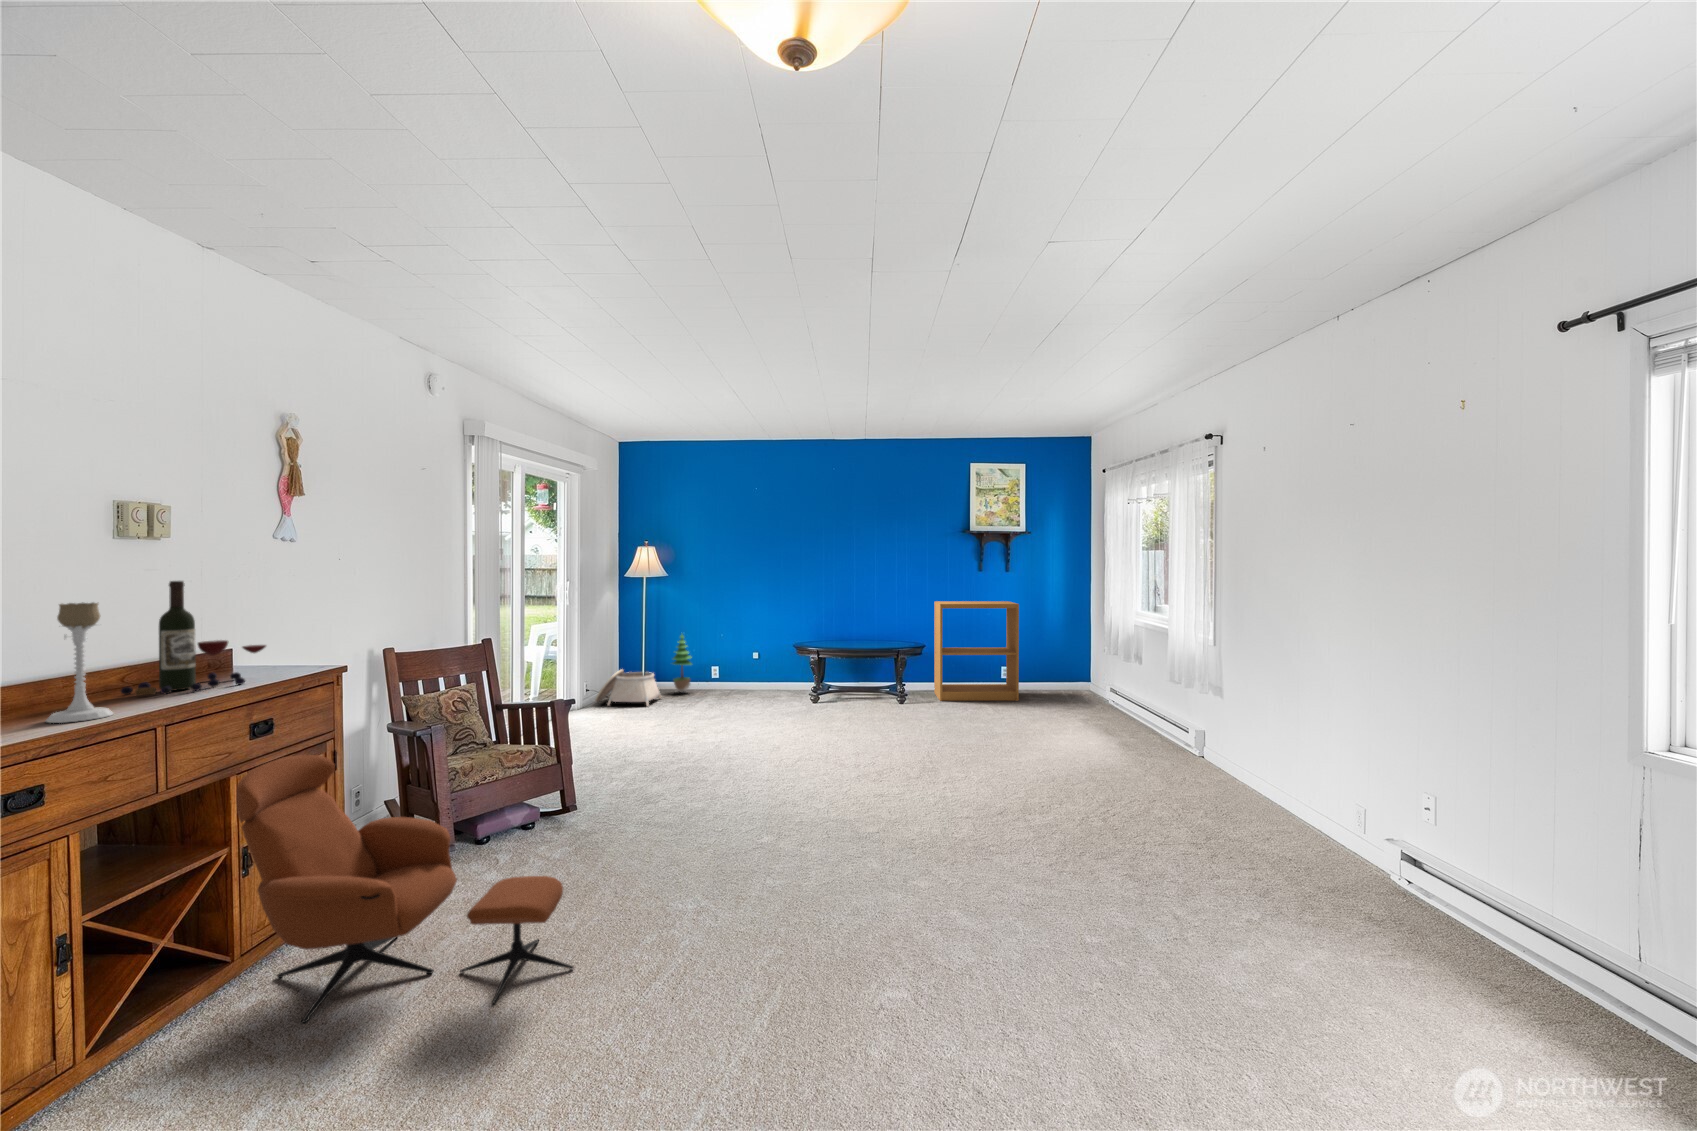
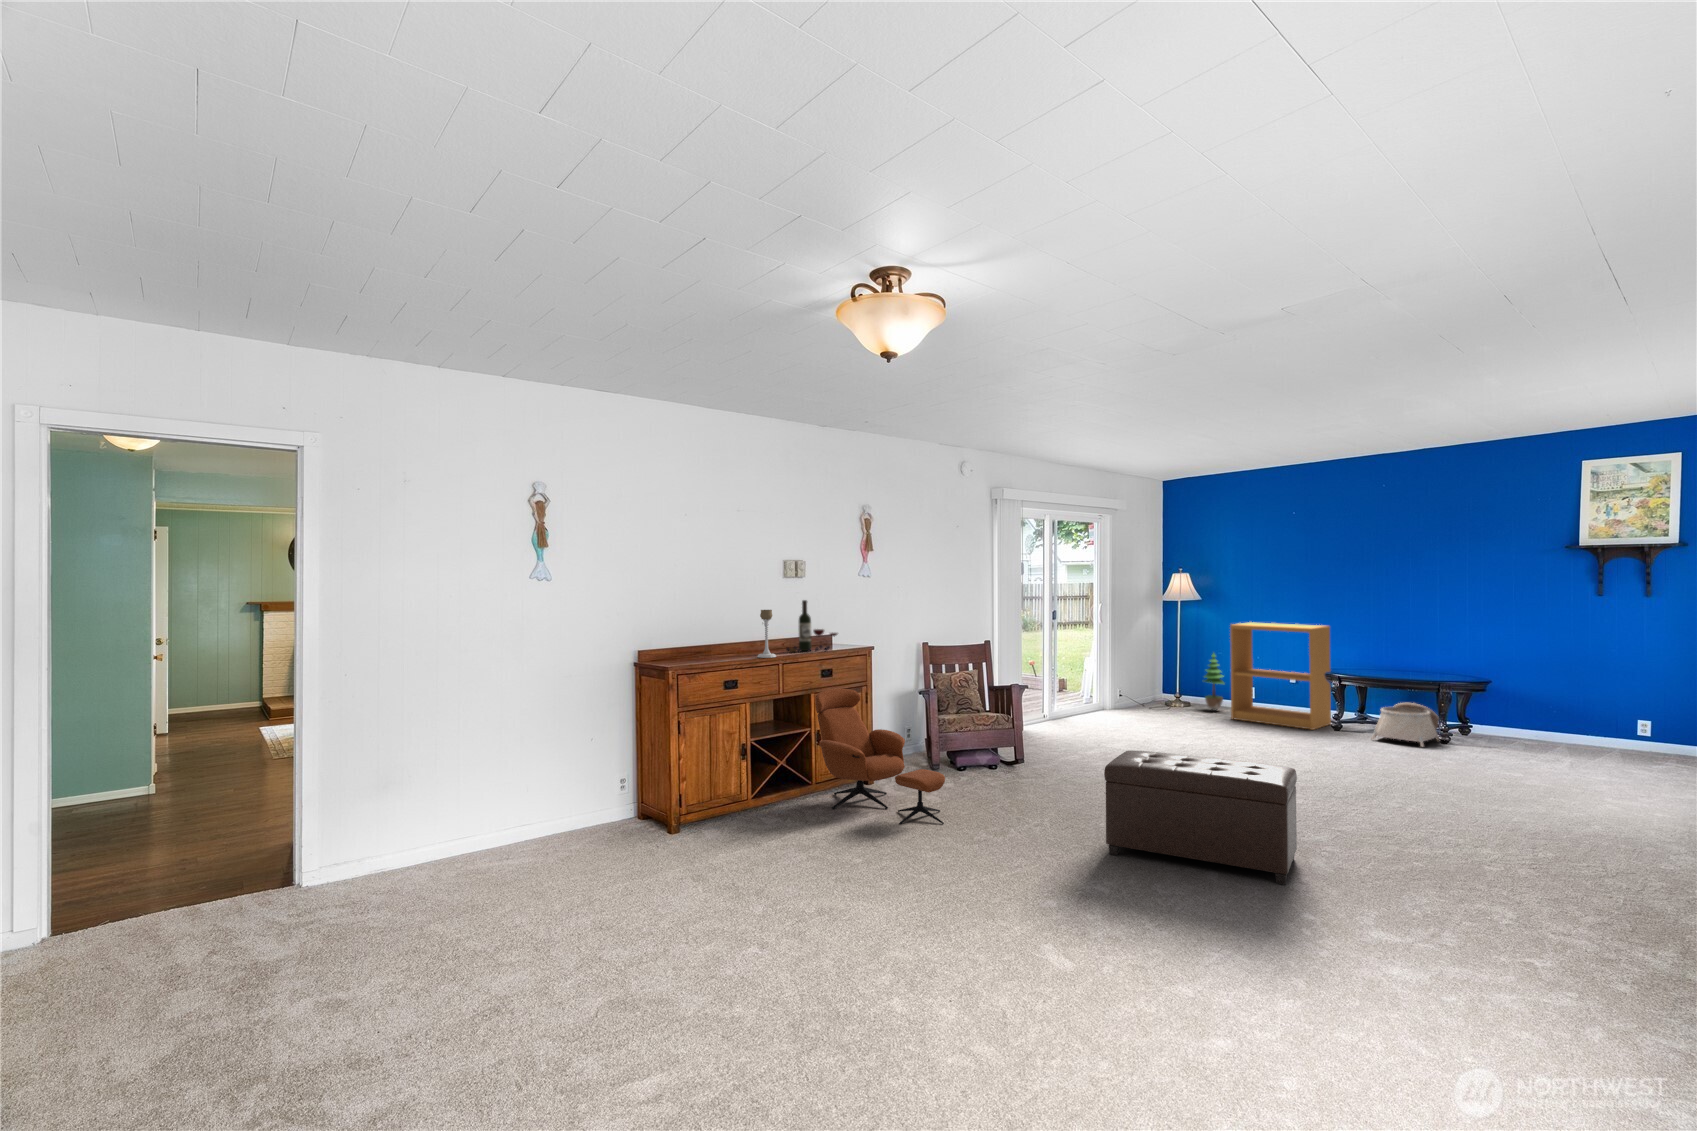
bookshelf: present [934,601,1019,701] -> present [1230,622,1331,730]
basket: present [595,670,662,706] -> present [1371,703,1440,747]
ottoman: none [823,756,1059,930] -> present [1104,750,1297,885]

